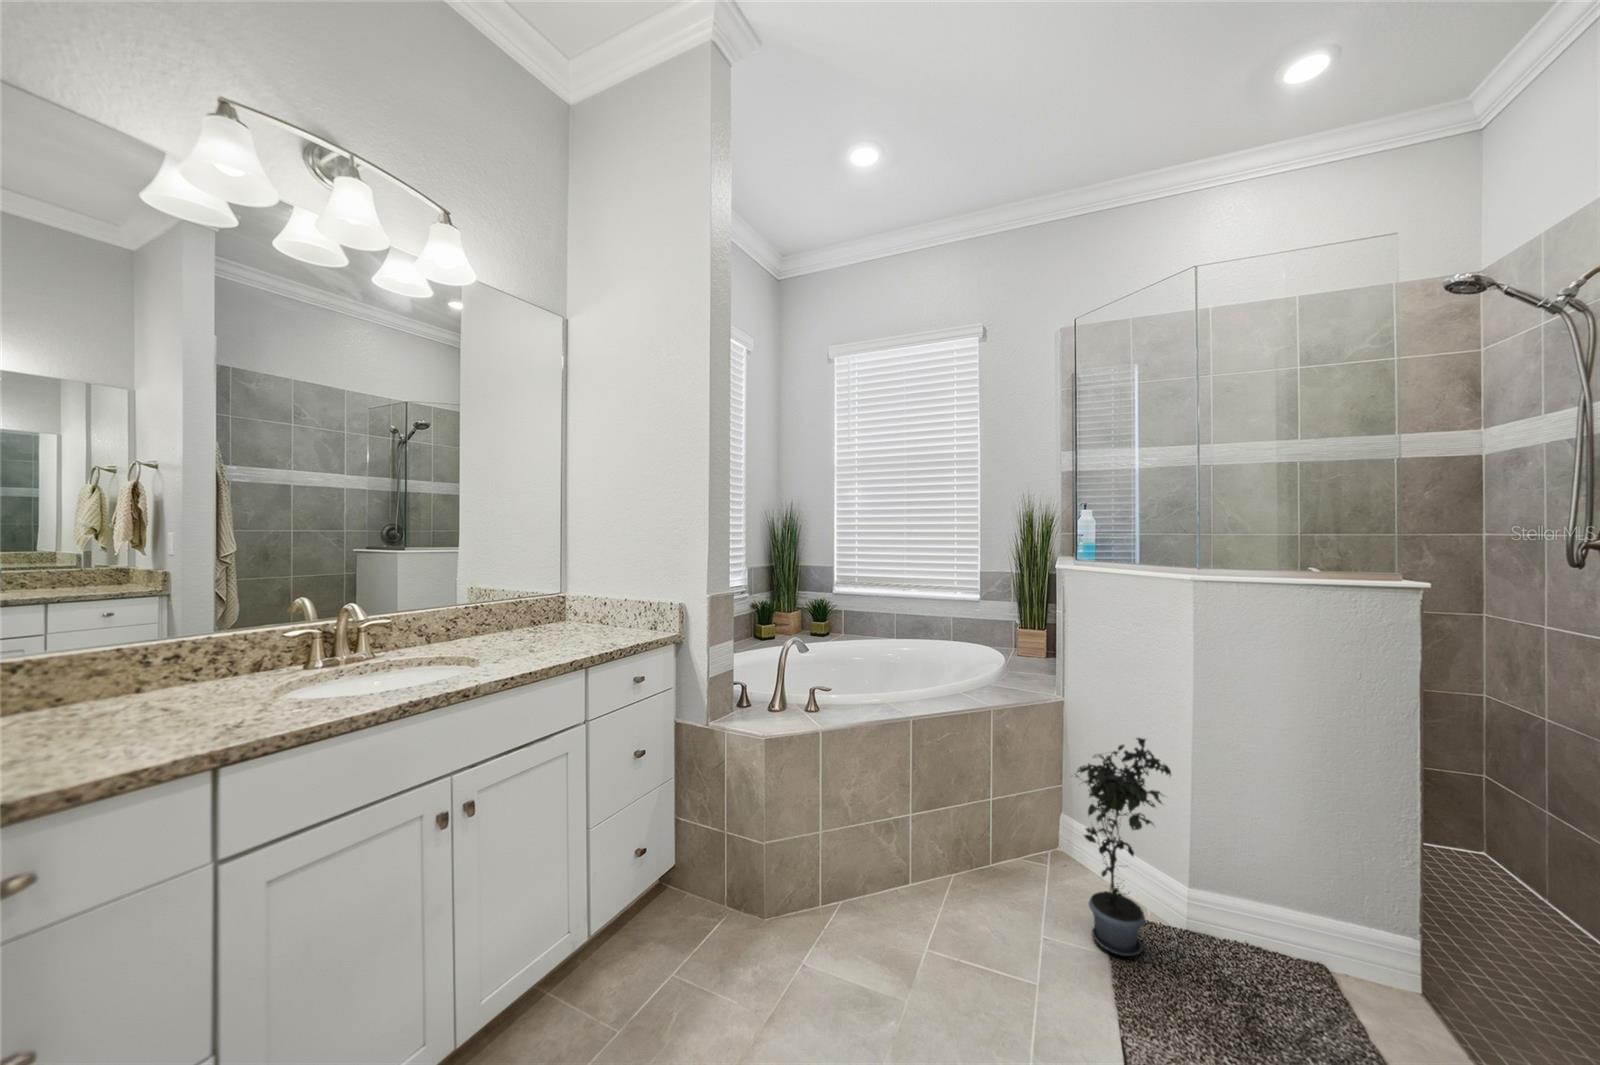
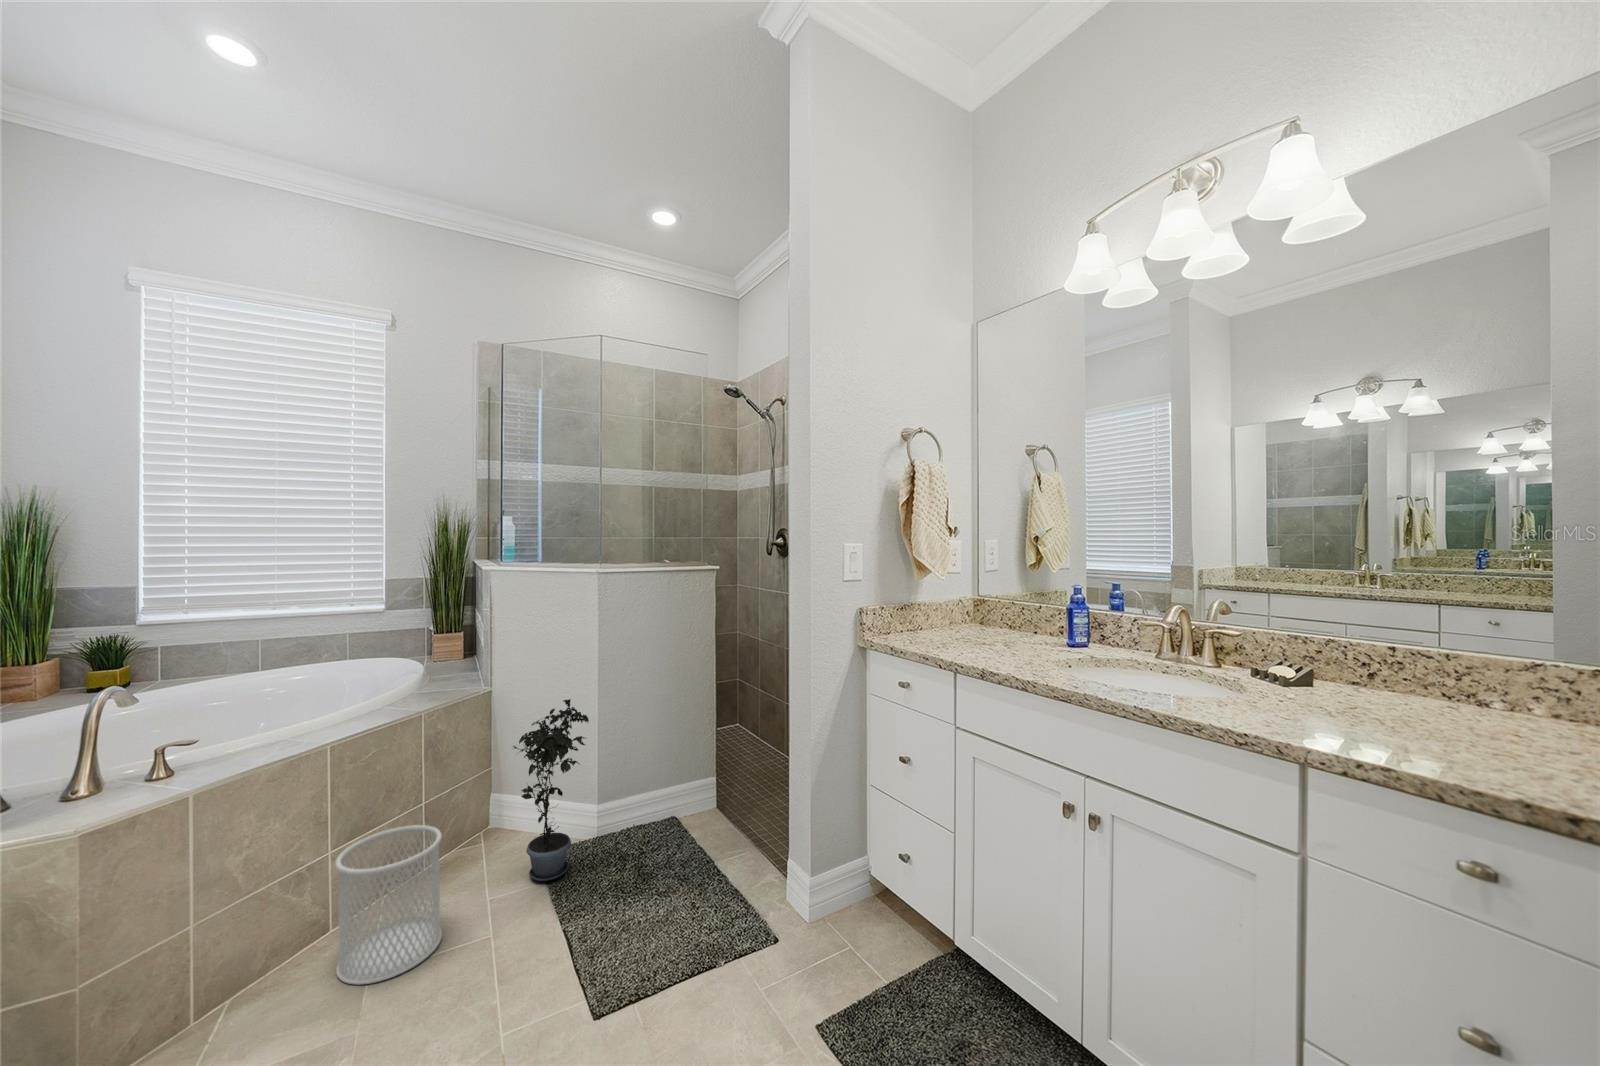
wastebasket: none [906,814,993,966] -> present [335,825,442,985]

